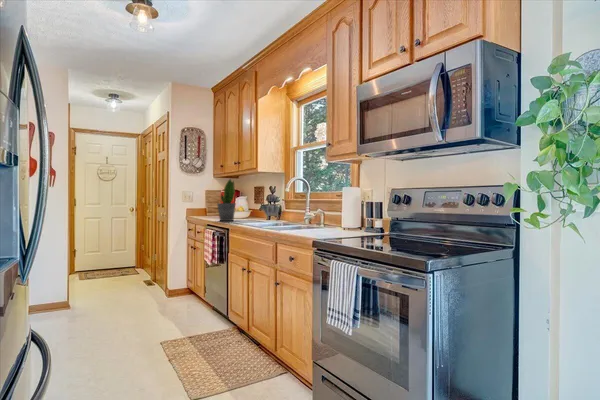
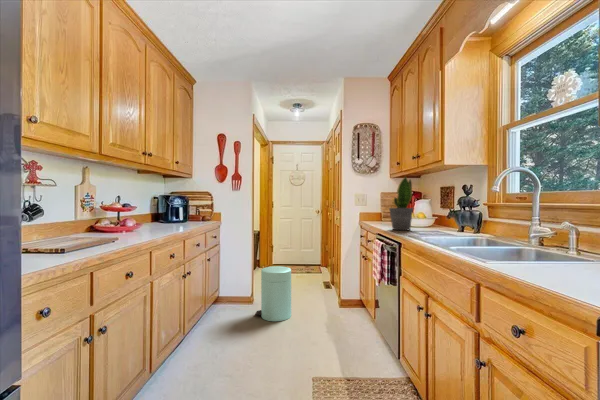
trash can: none [79,264,121,318] -> present [255,266,291,321]

